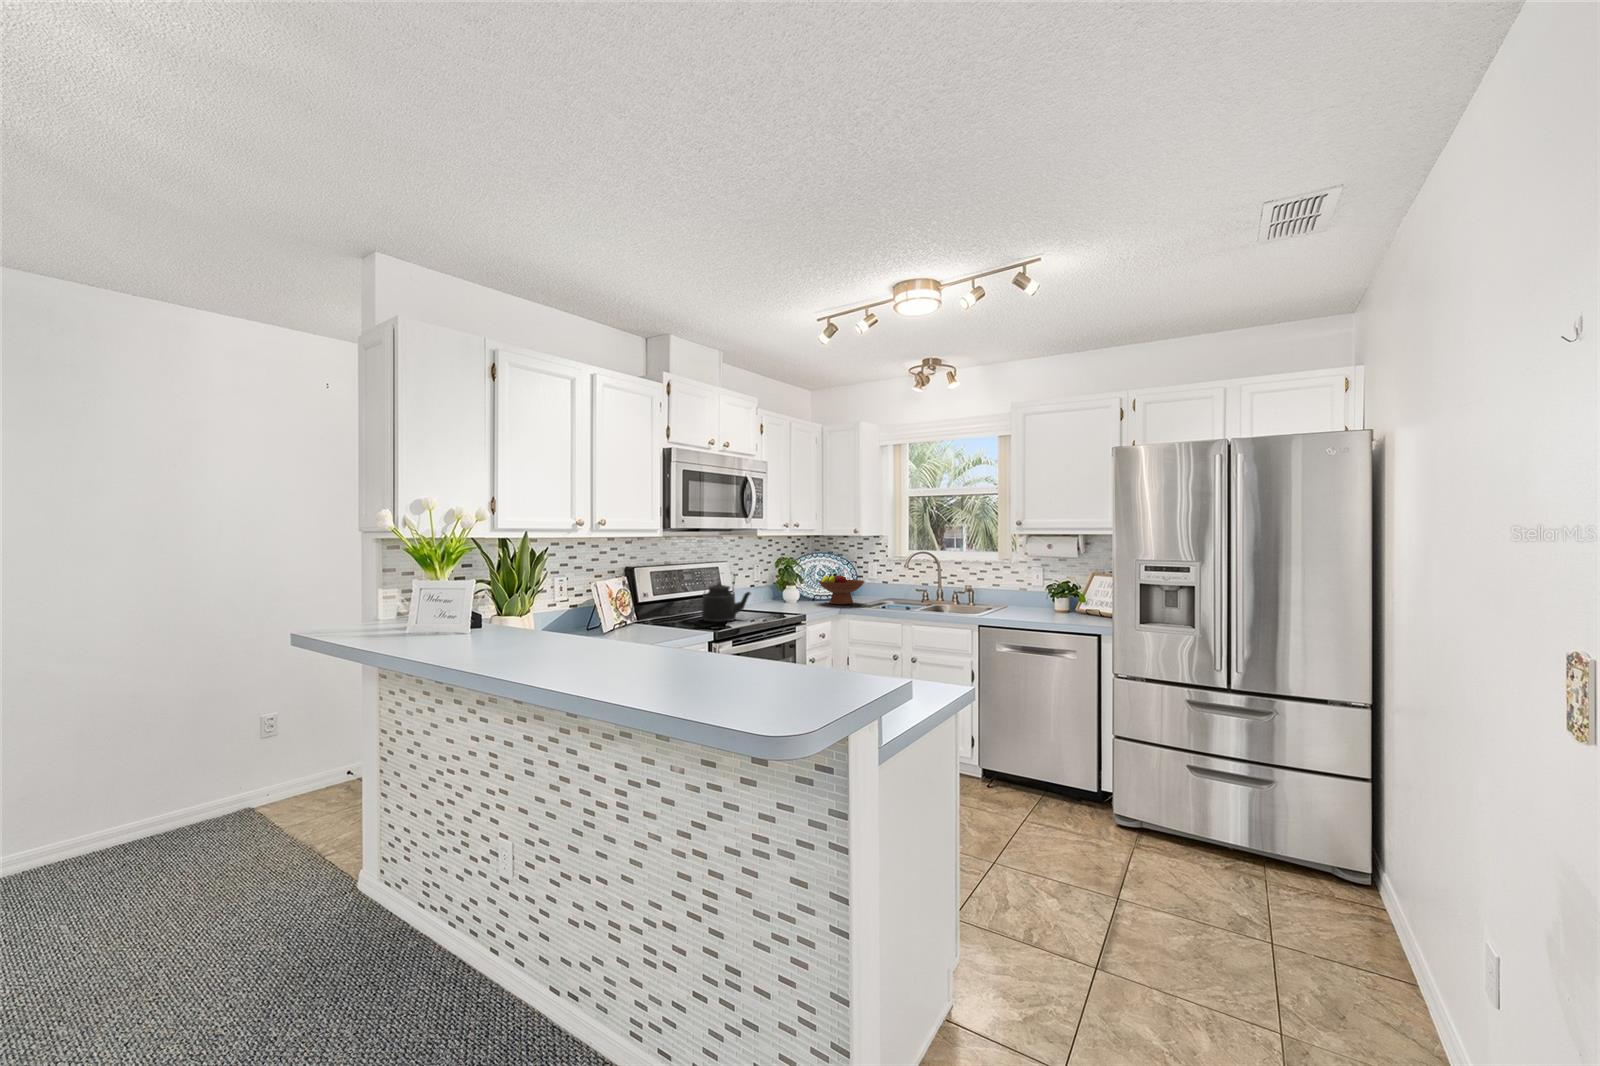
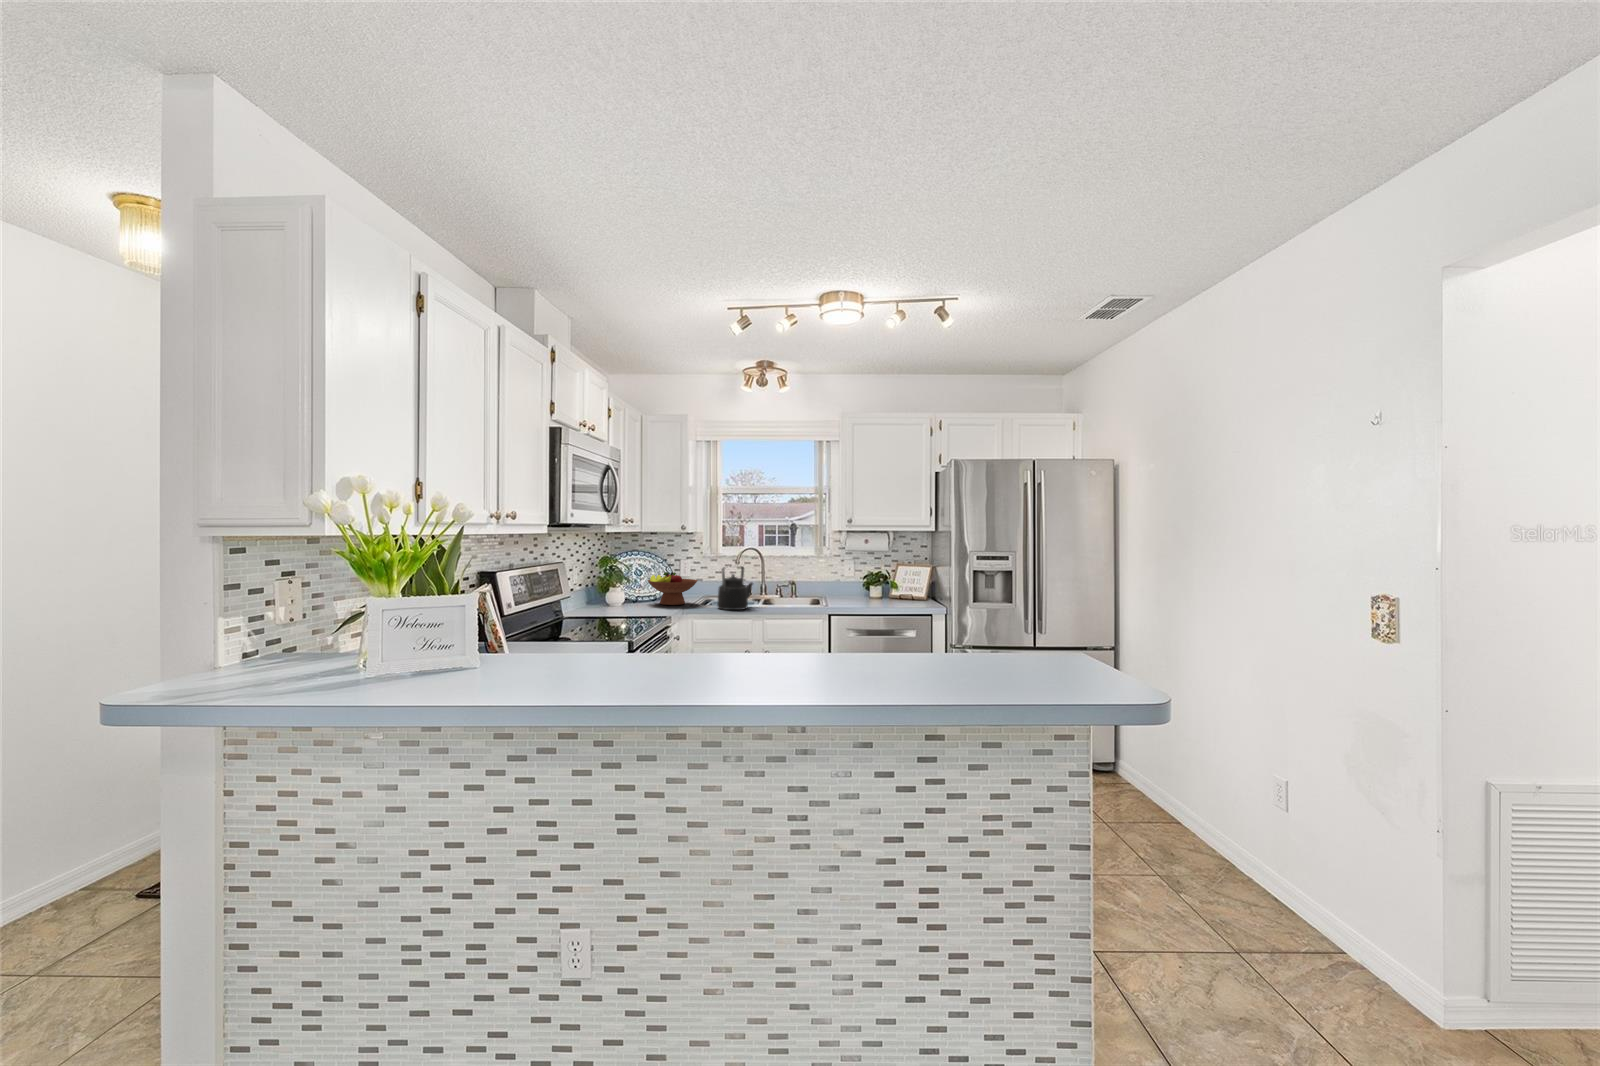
kettle: present [702,580,751,622] -> present [717,566,753,610]

